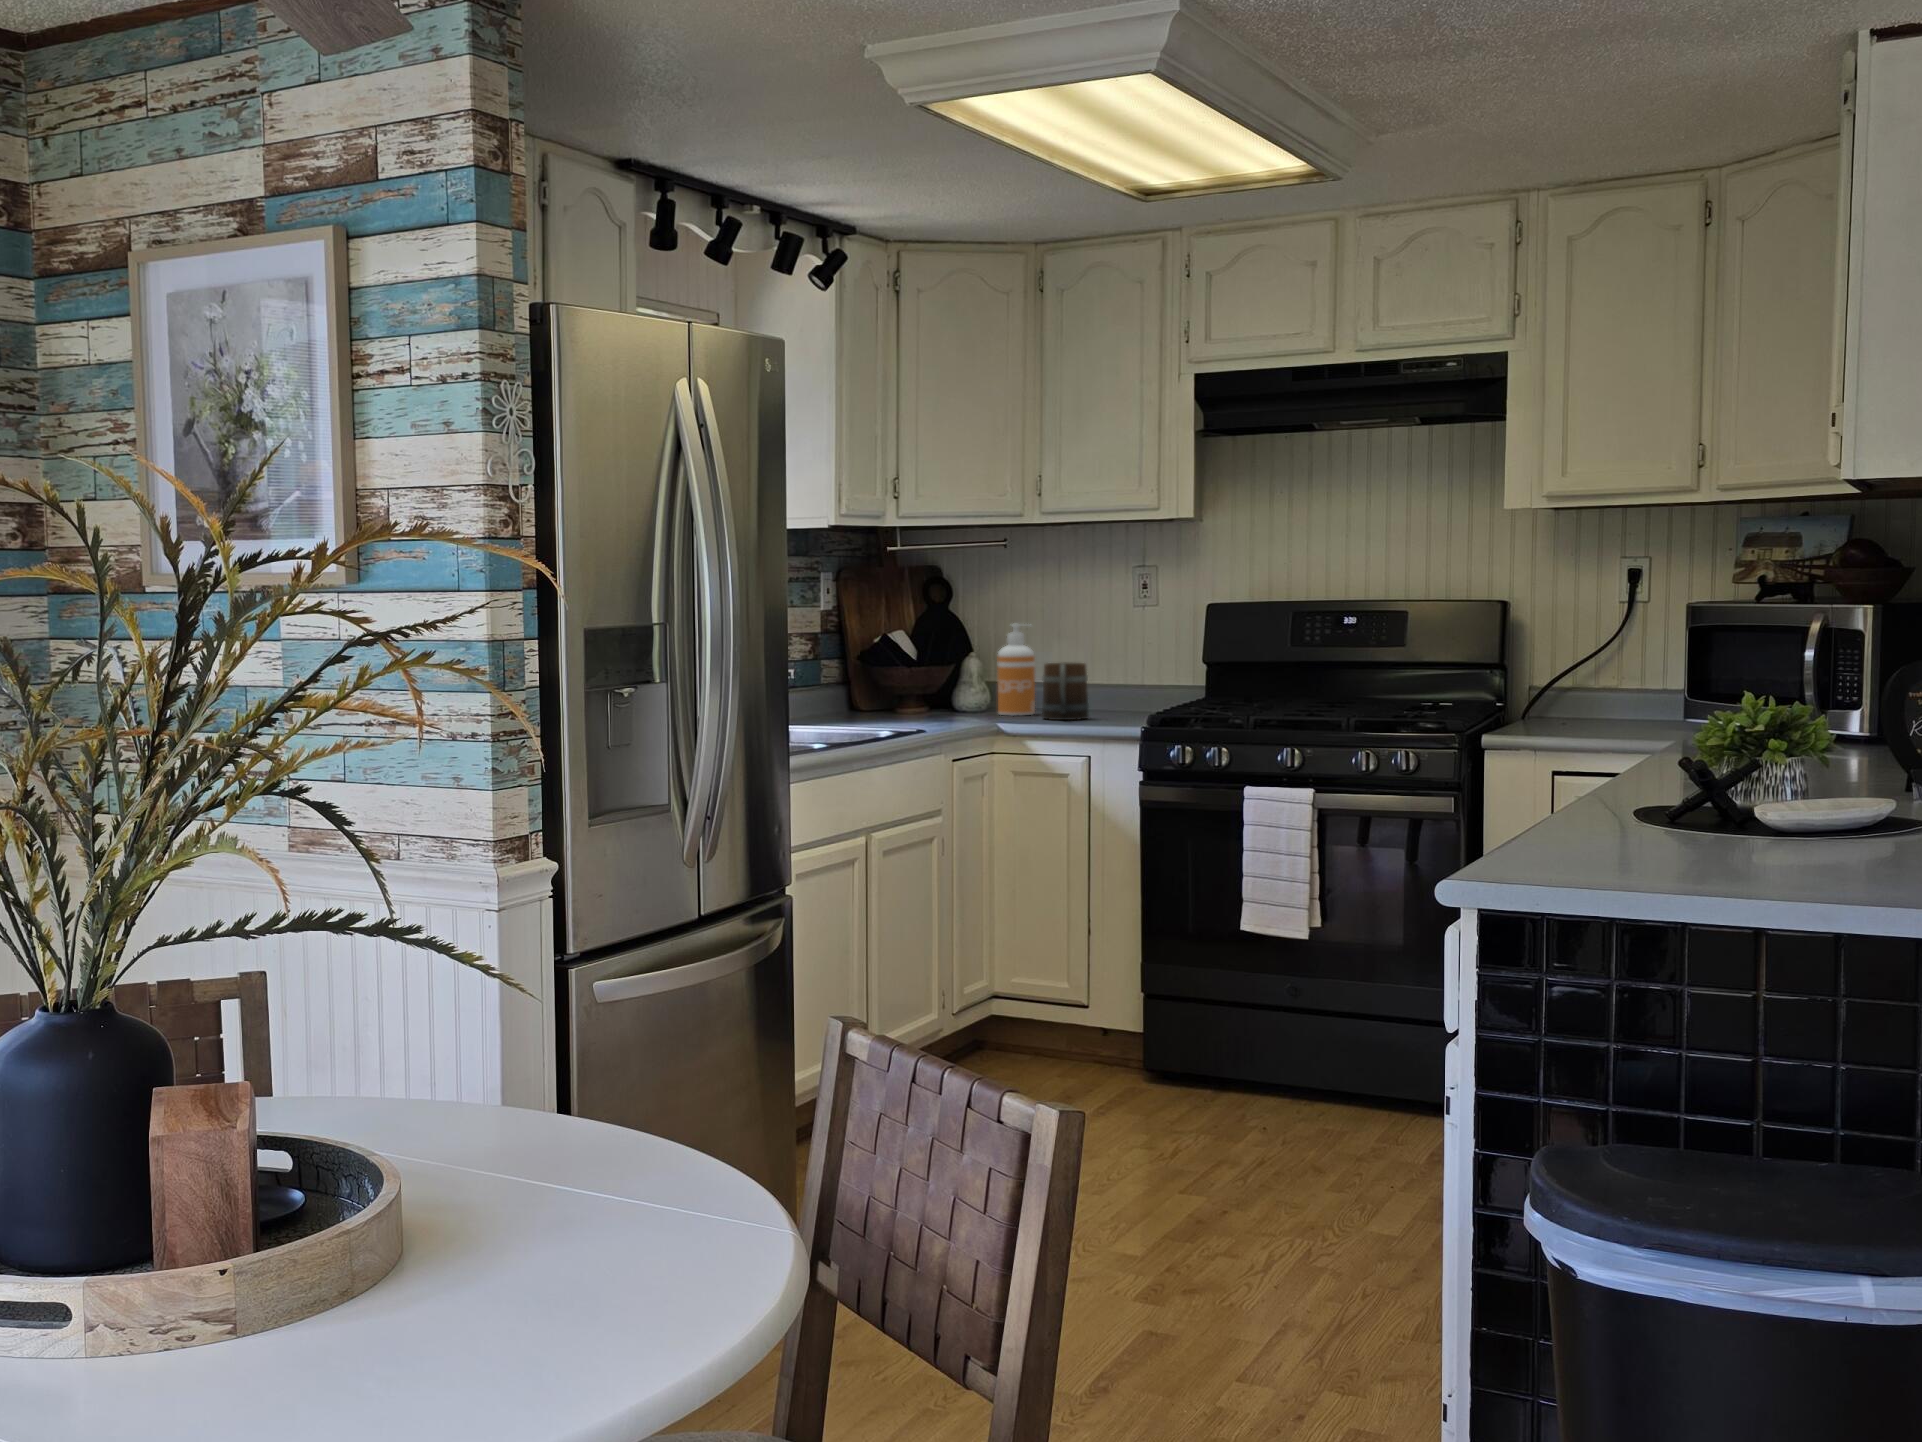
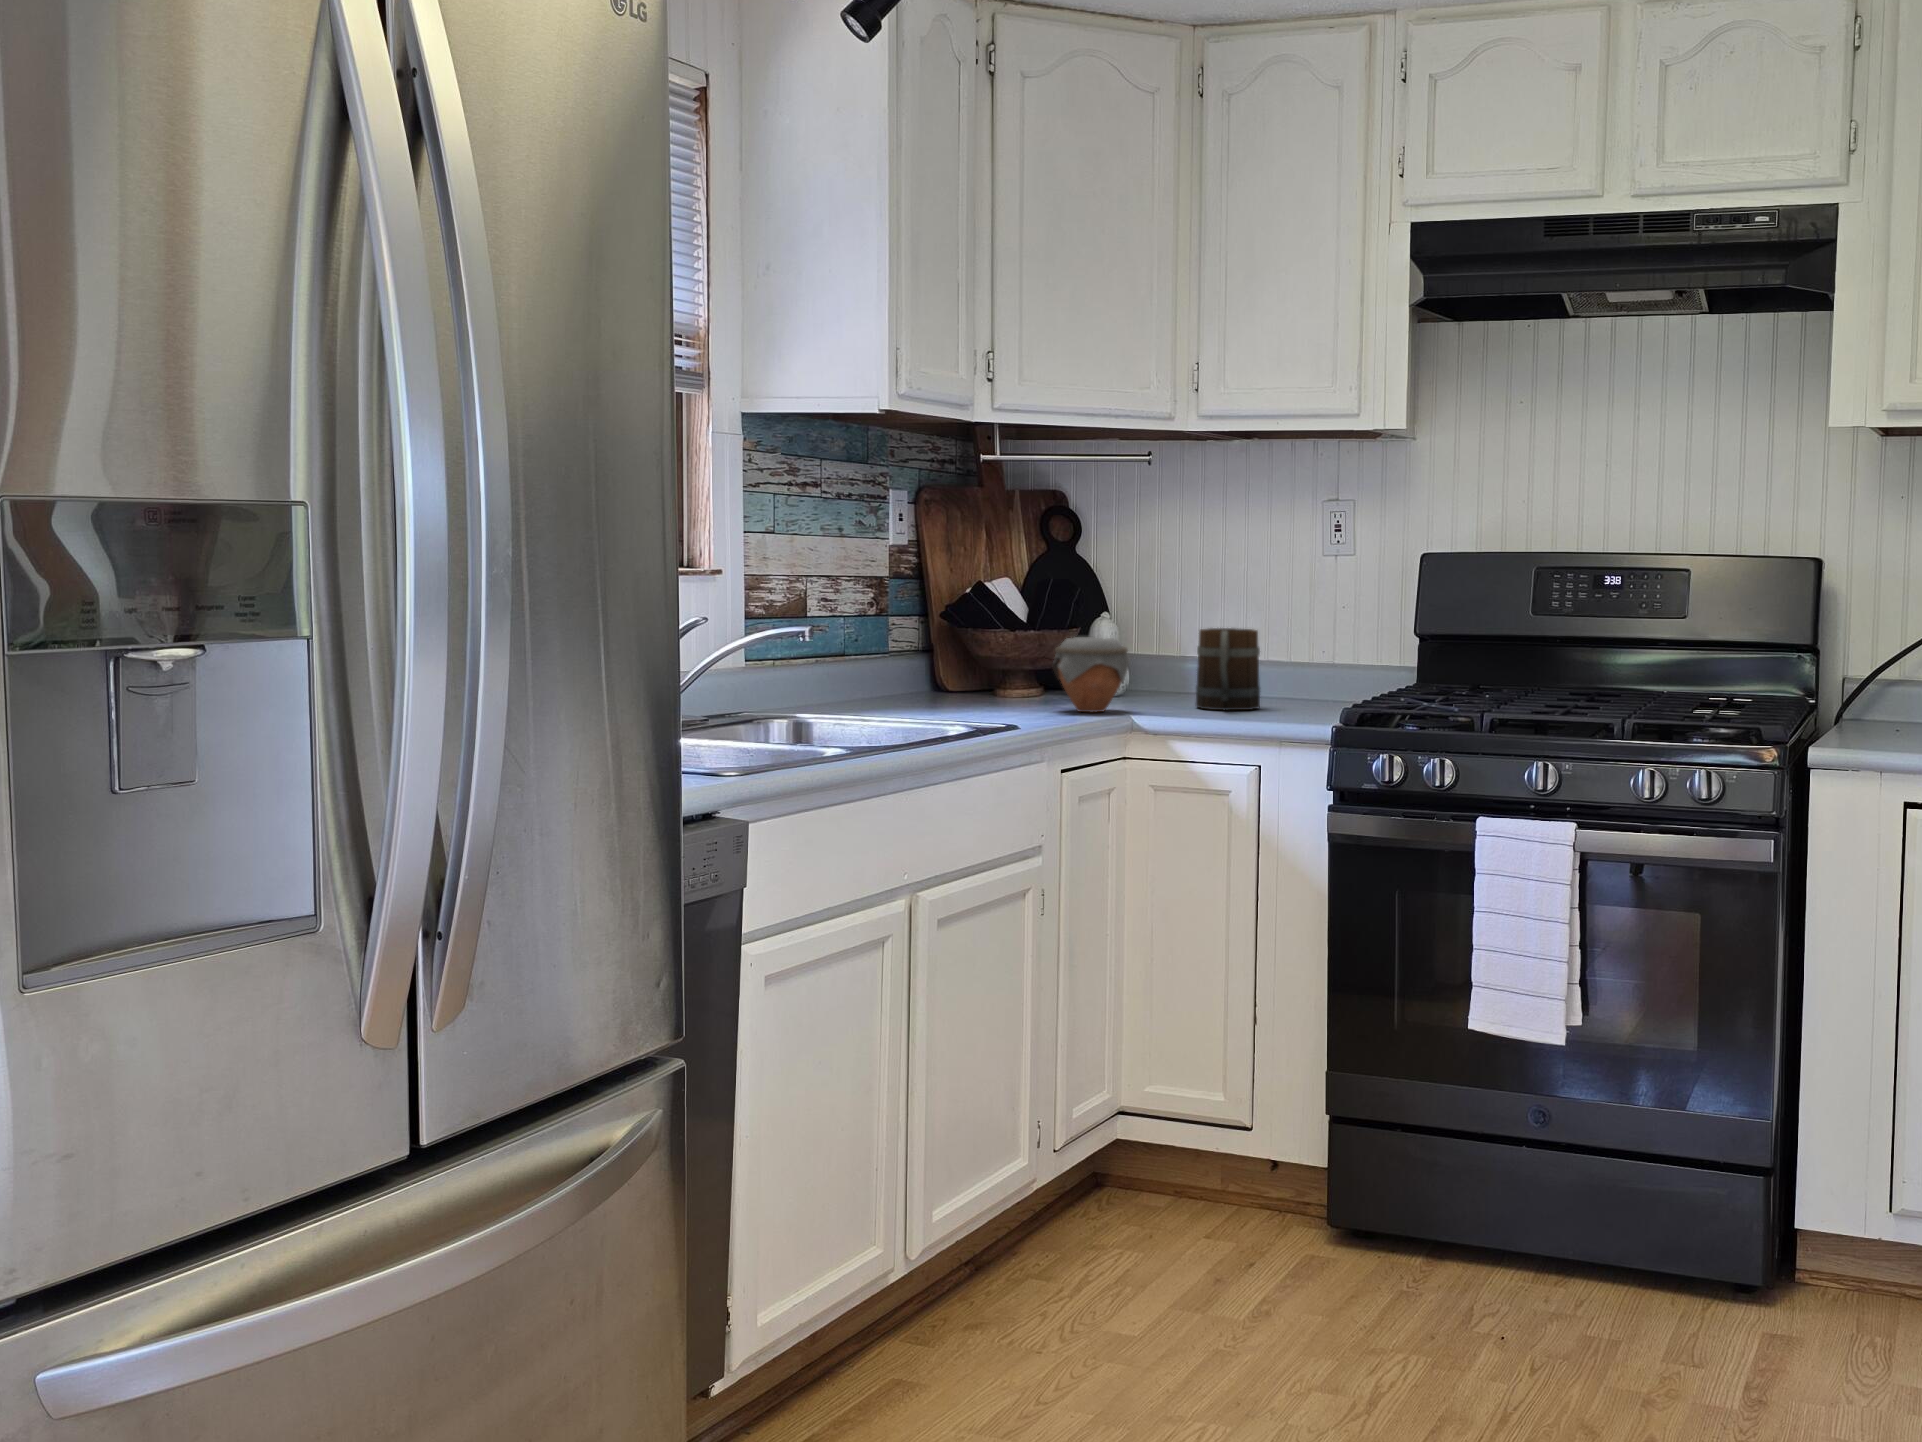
soap dispenser: present [997,624,1035,716] -> none [1137,572,1188,701]
jar: none [941,671,996,722] -> present [1052,637,1130,712]

